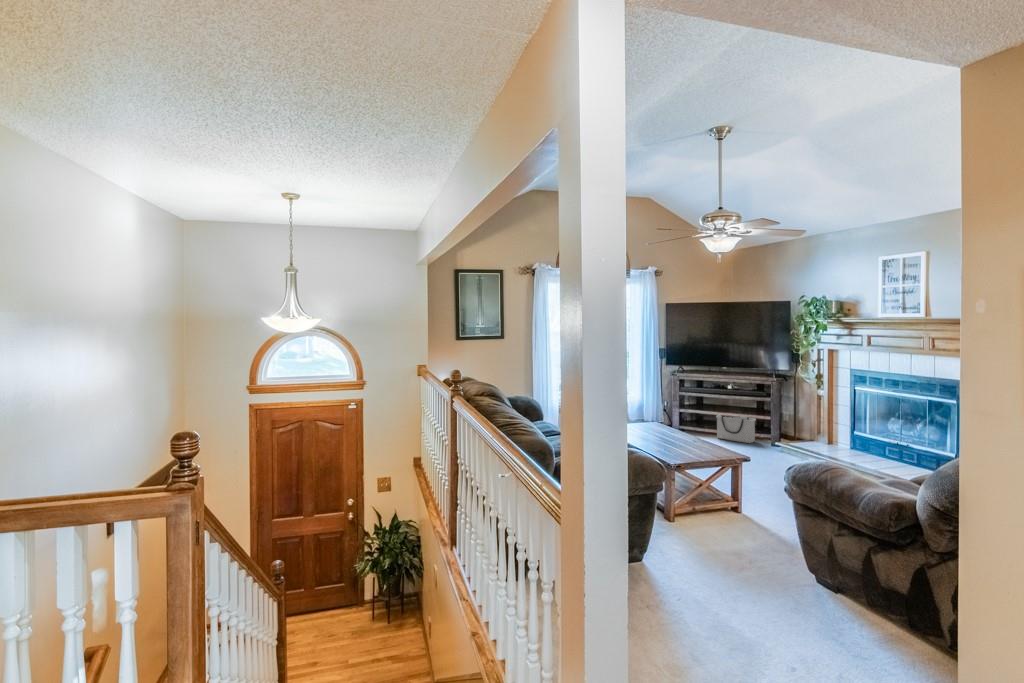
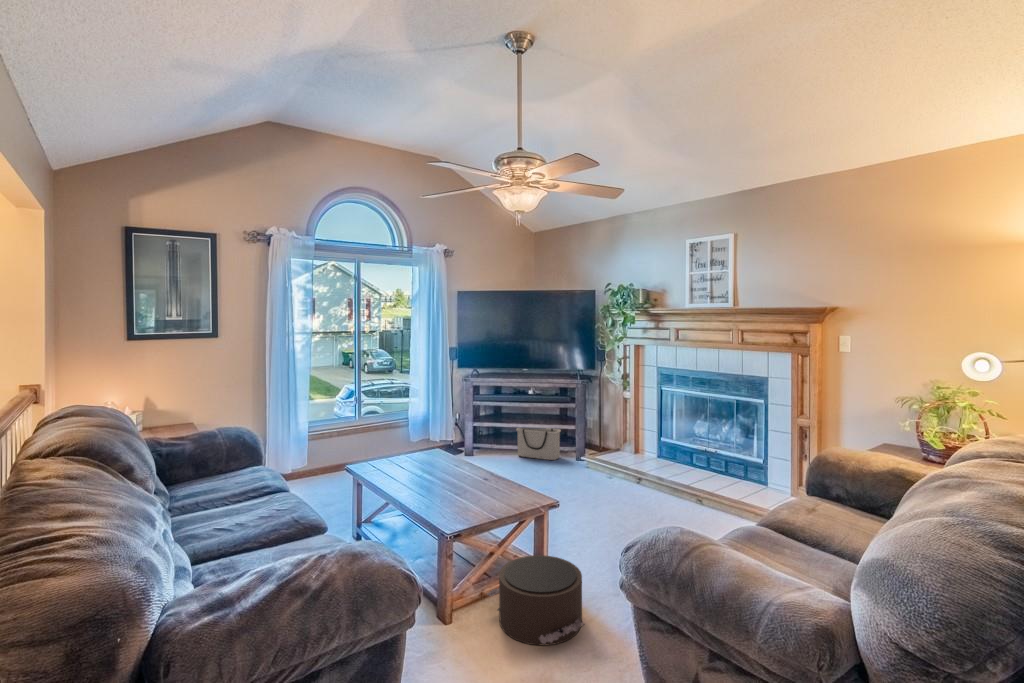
pouf: none [696,489,767,540] -> present [487,555,584,645]

